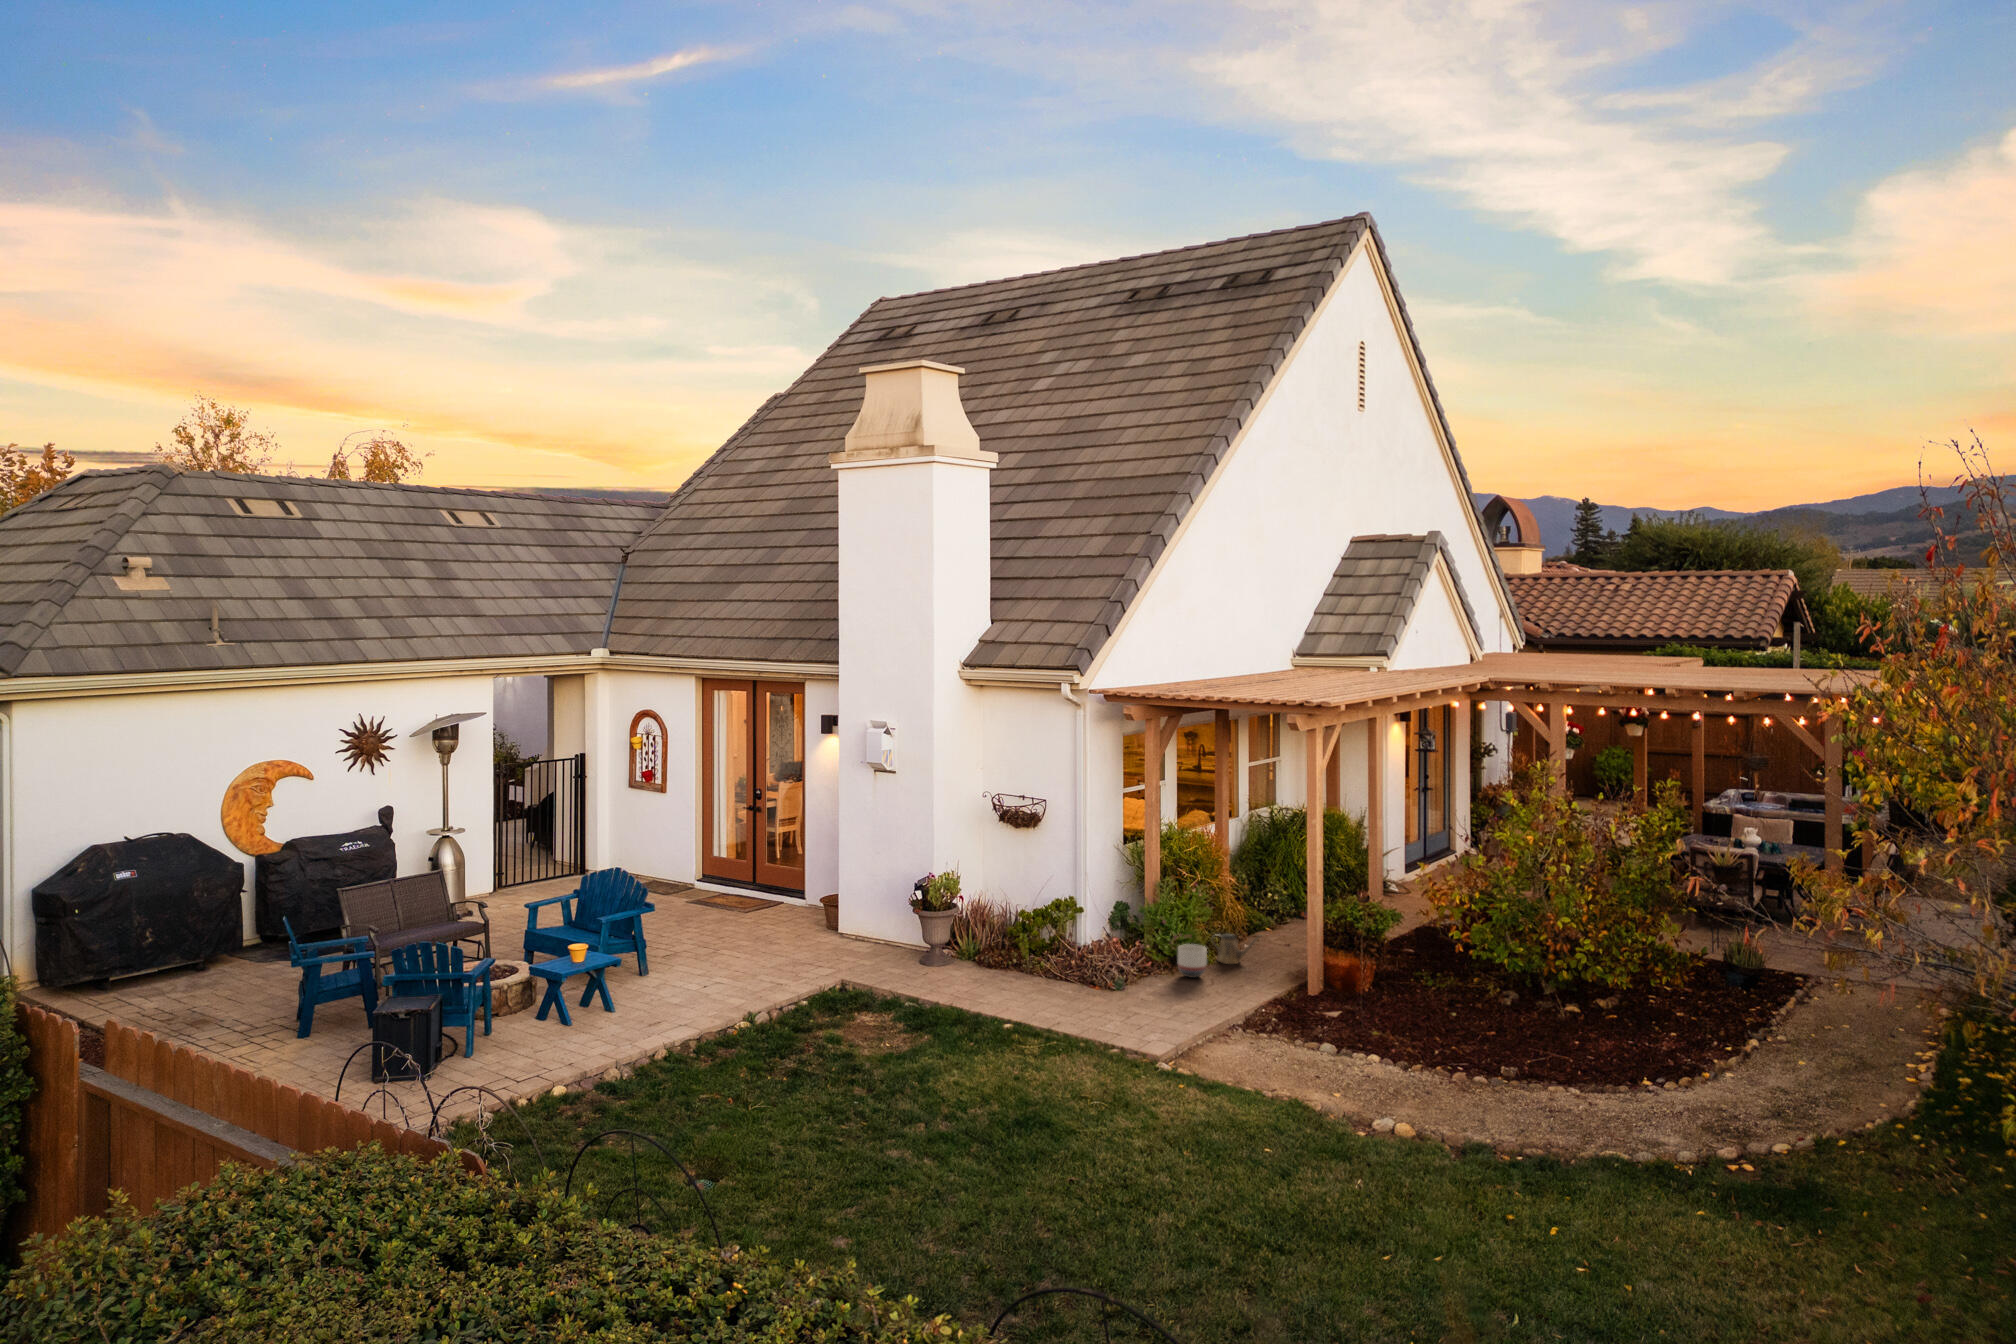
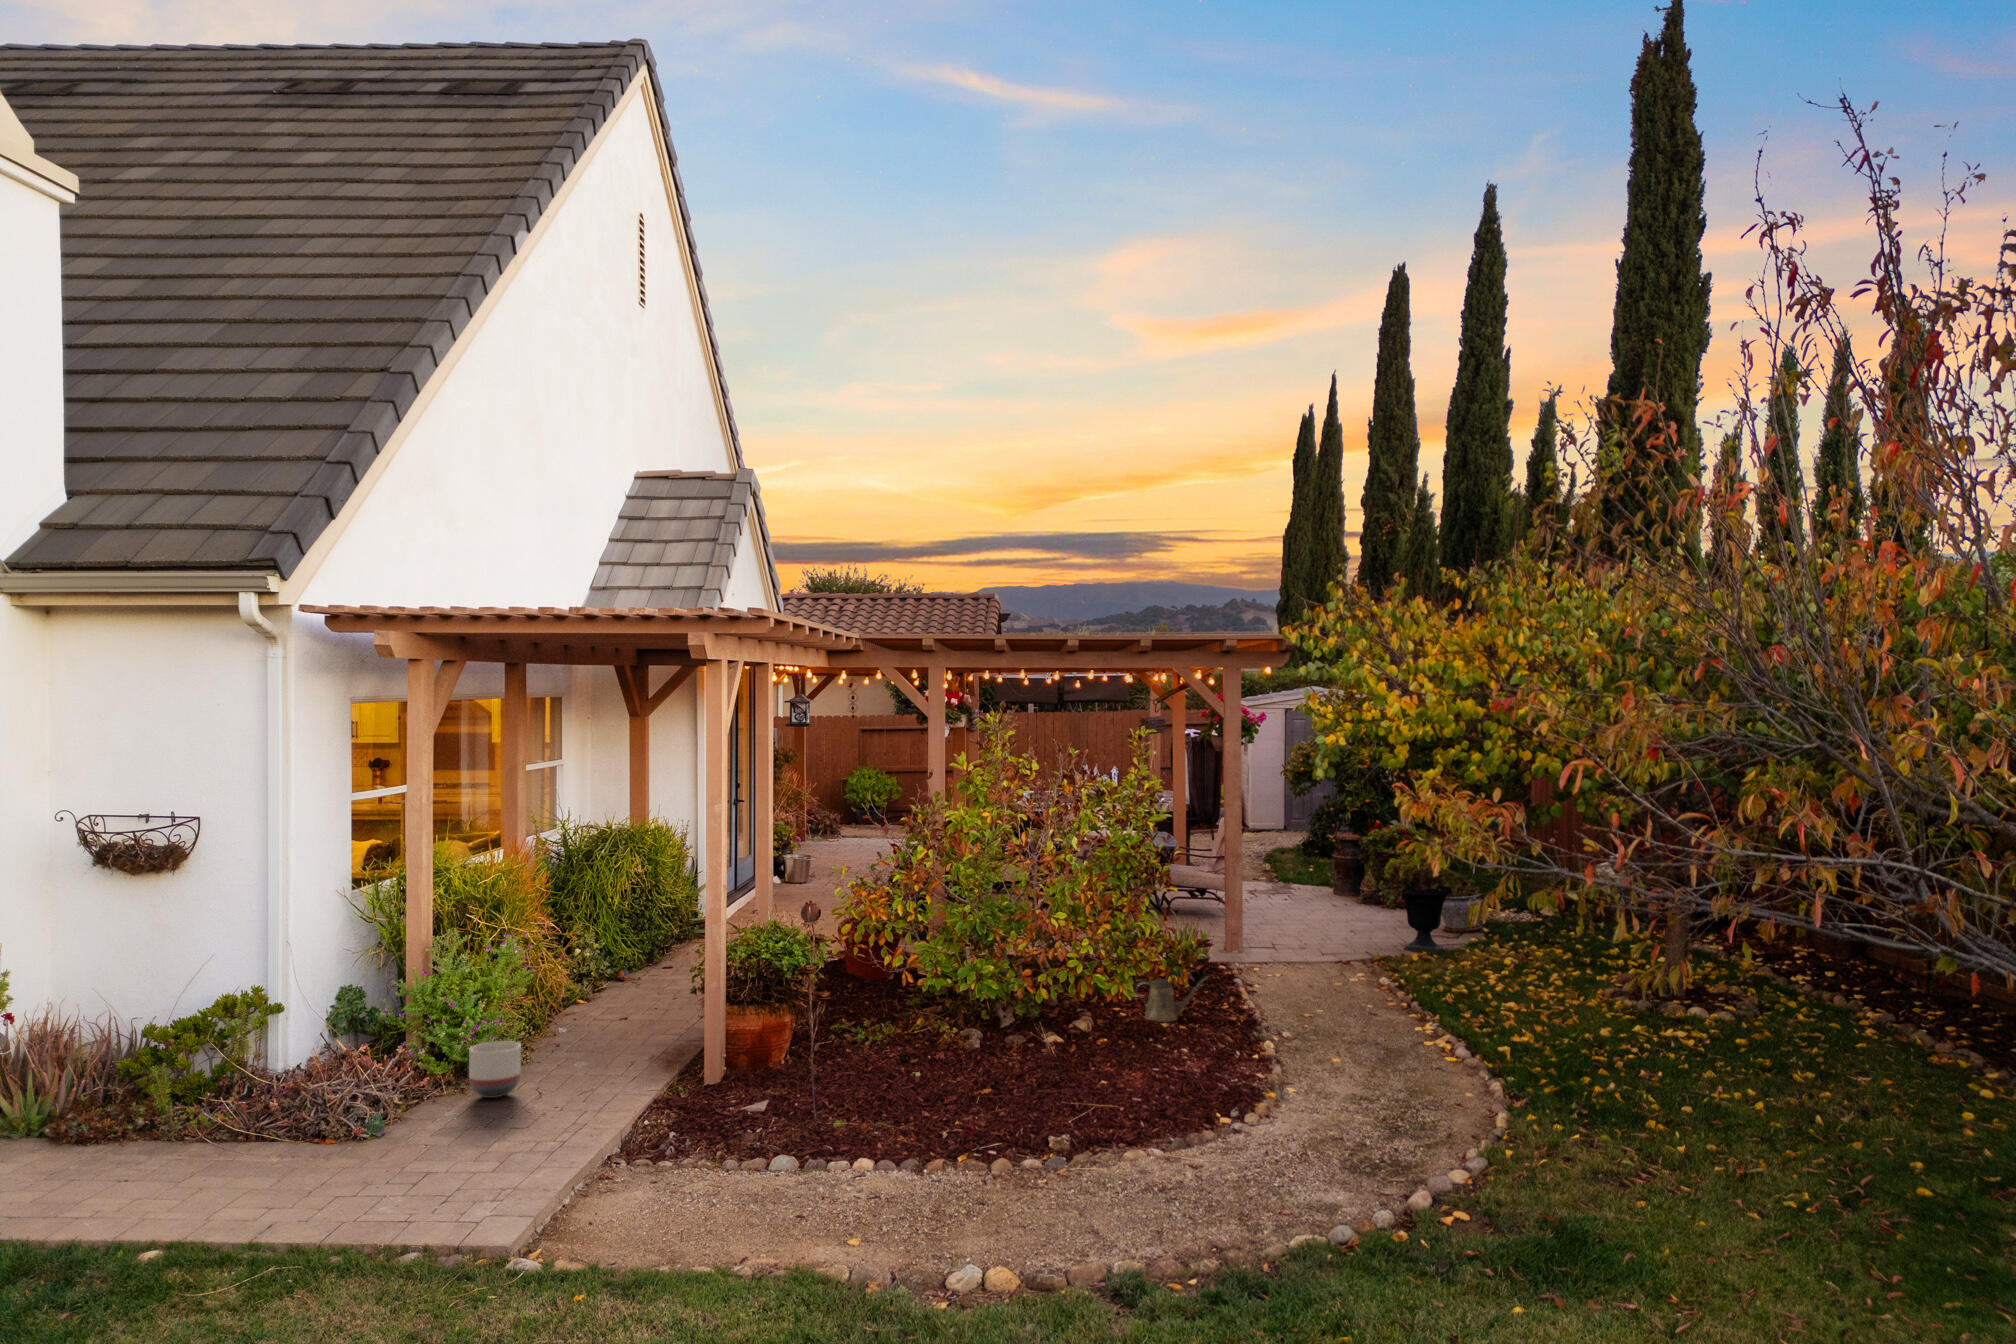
watering can: present [1212,934,1258,964] -> present [1140,977,1207,1022]

